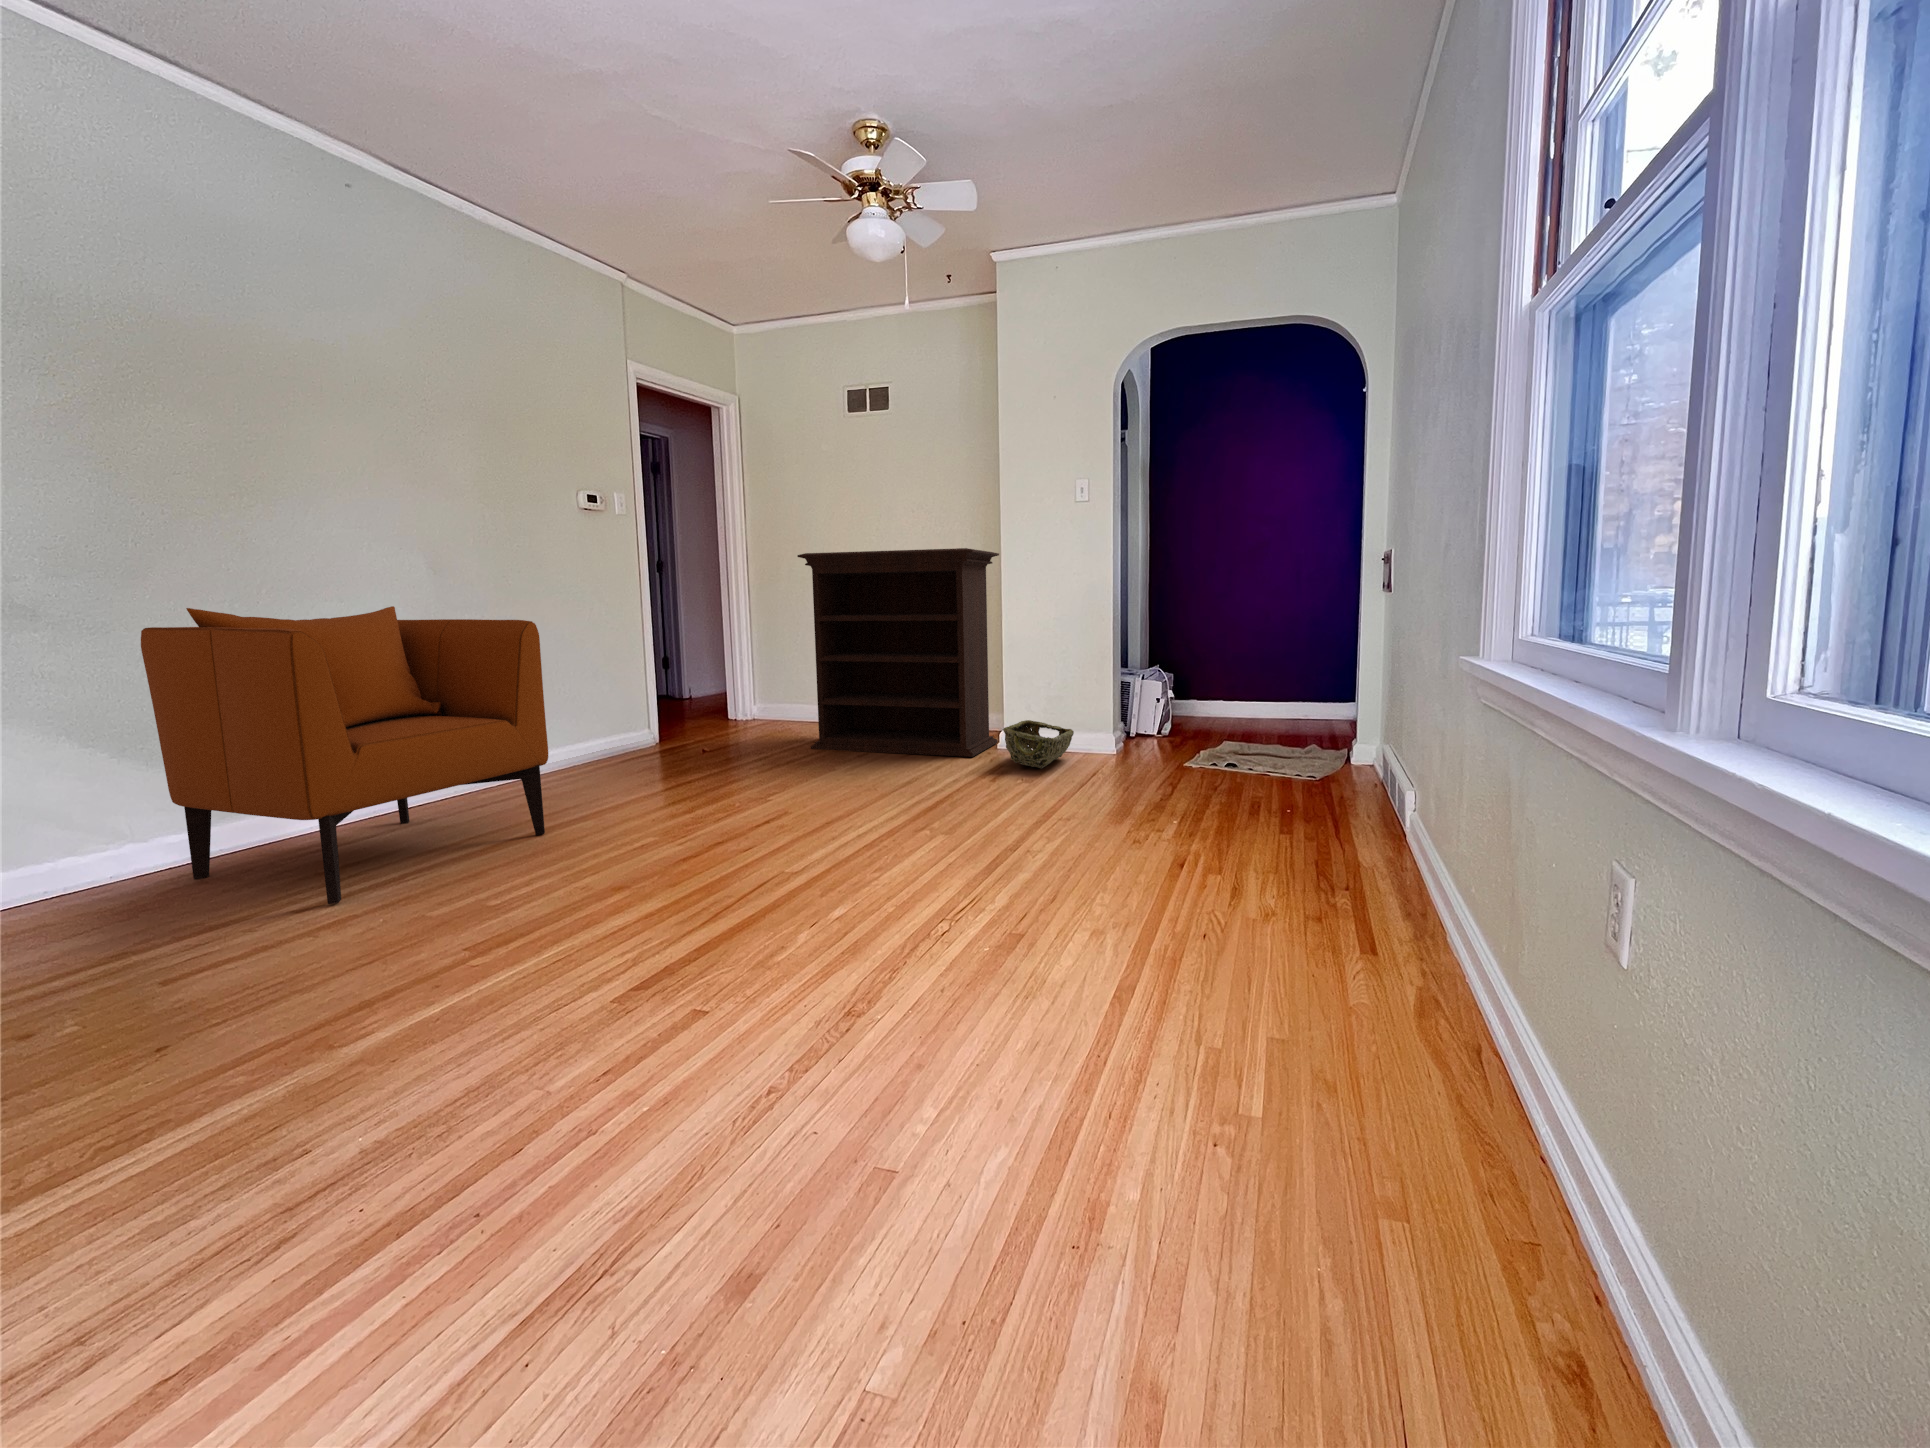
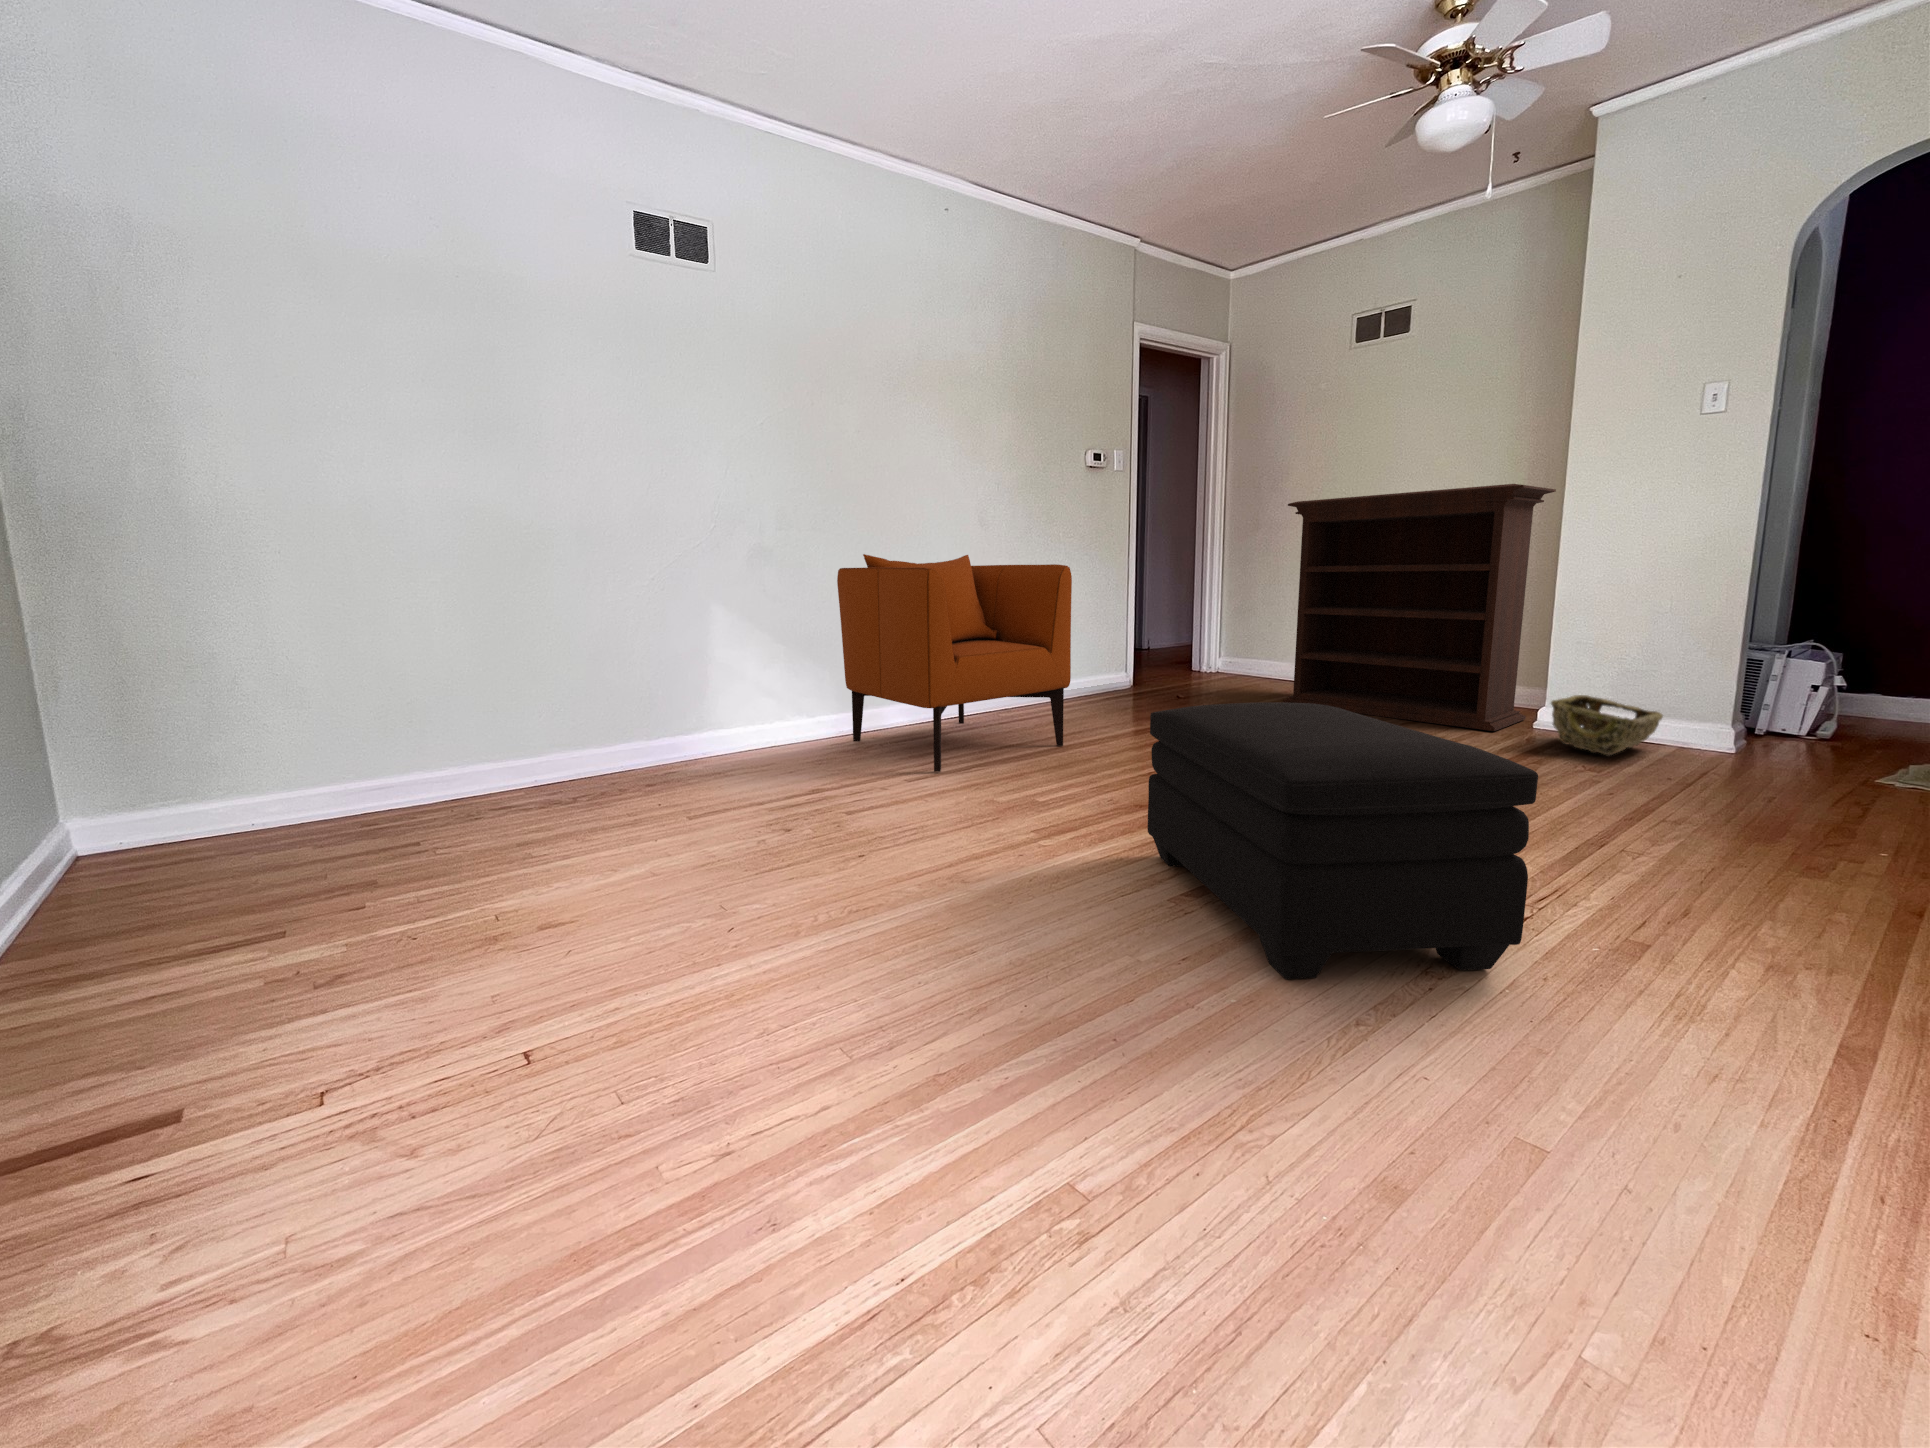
ottoman: none [592,767,922,1073] -> present [1147,702,1538,979]

